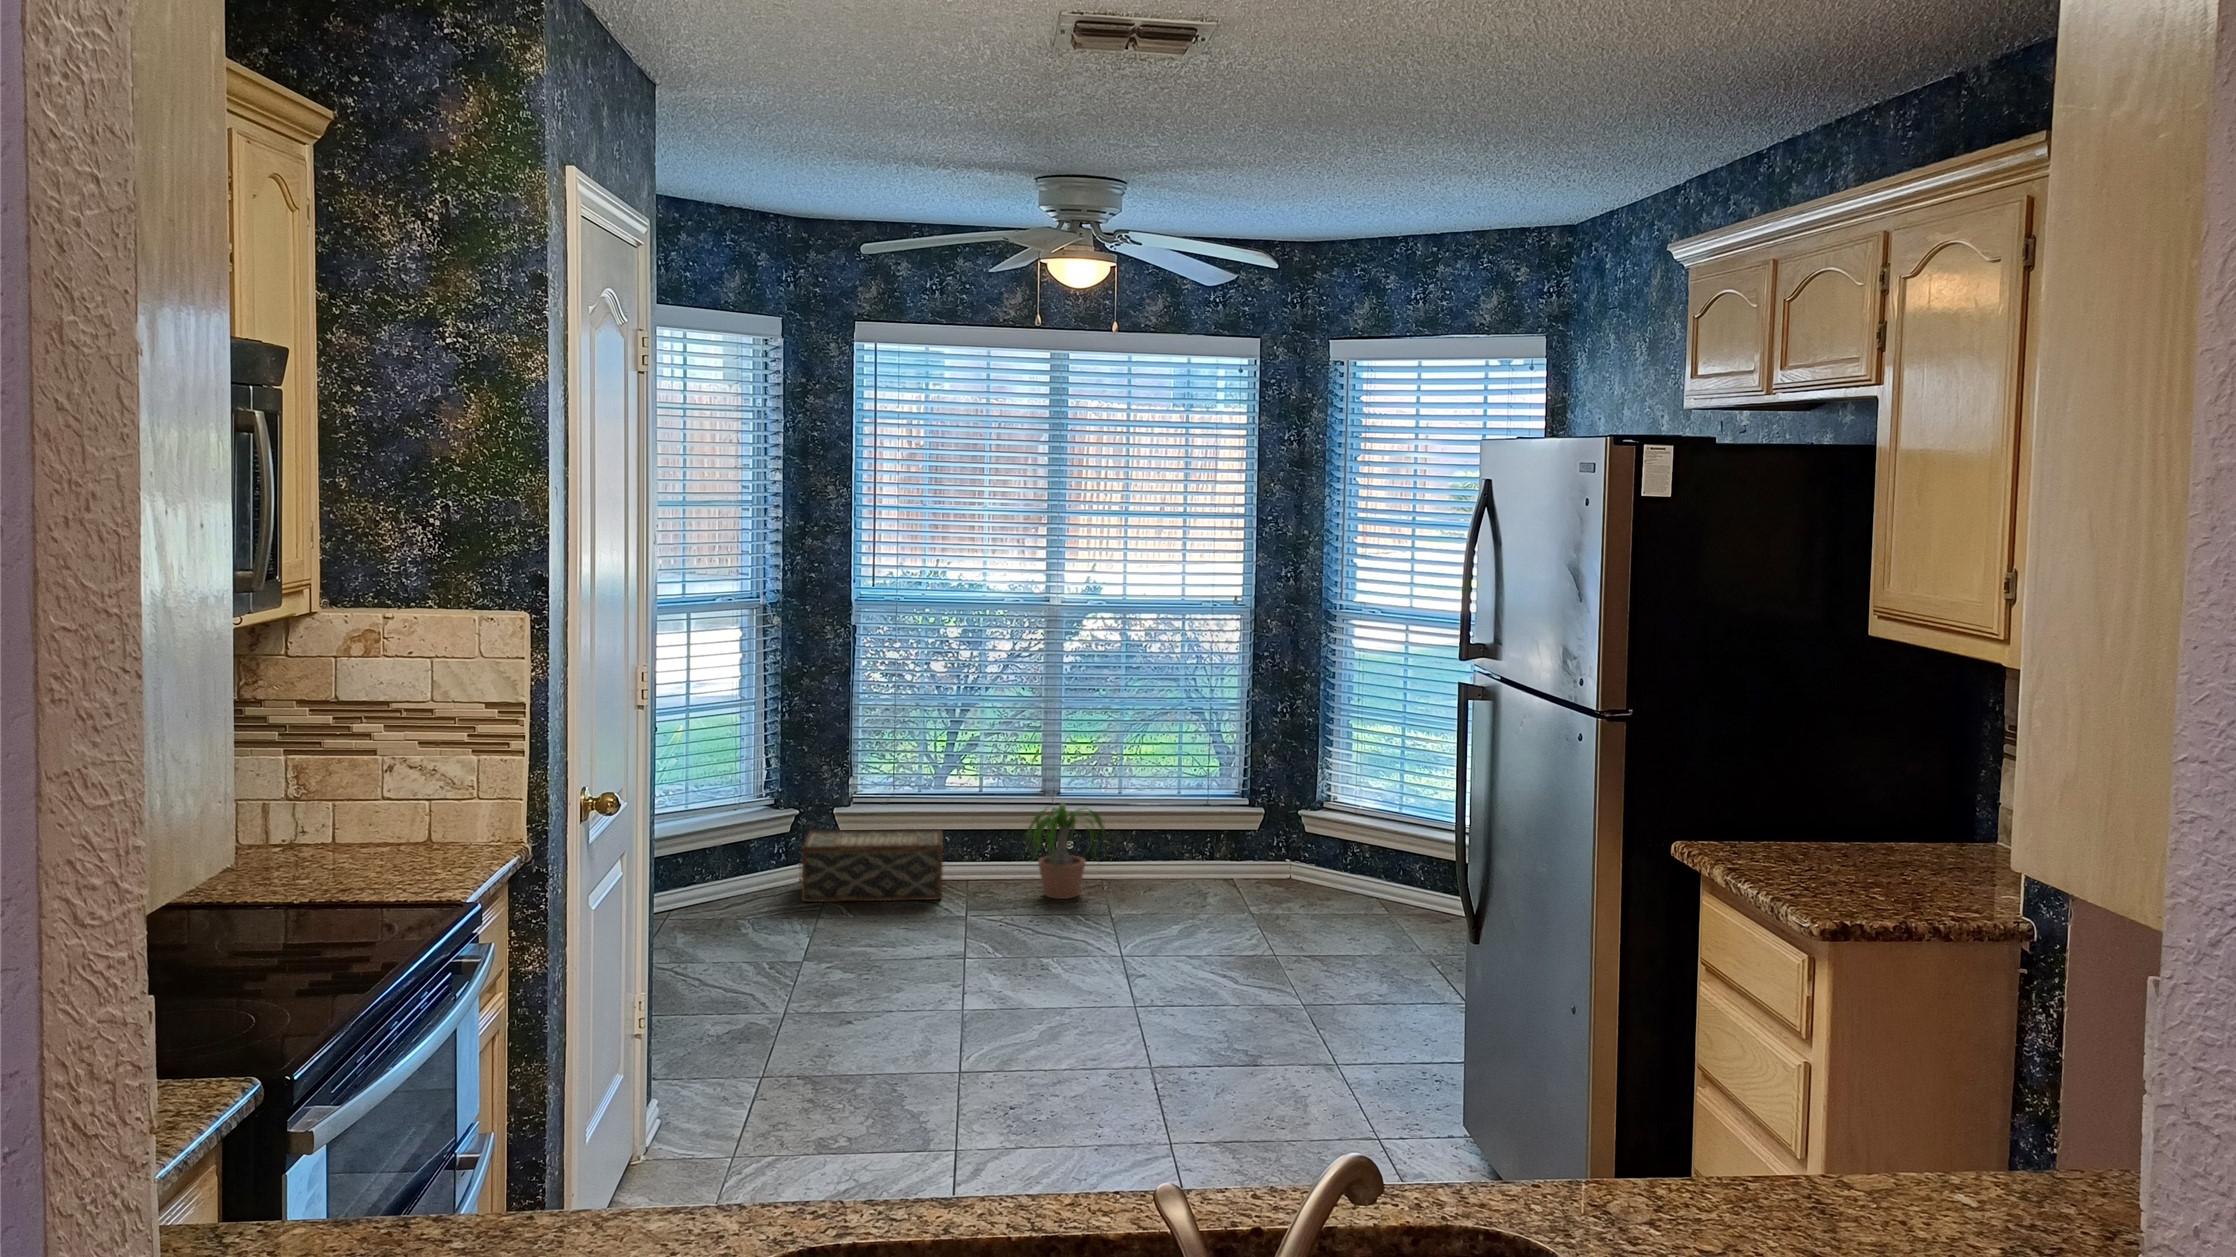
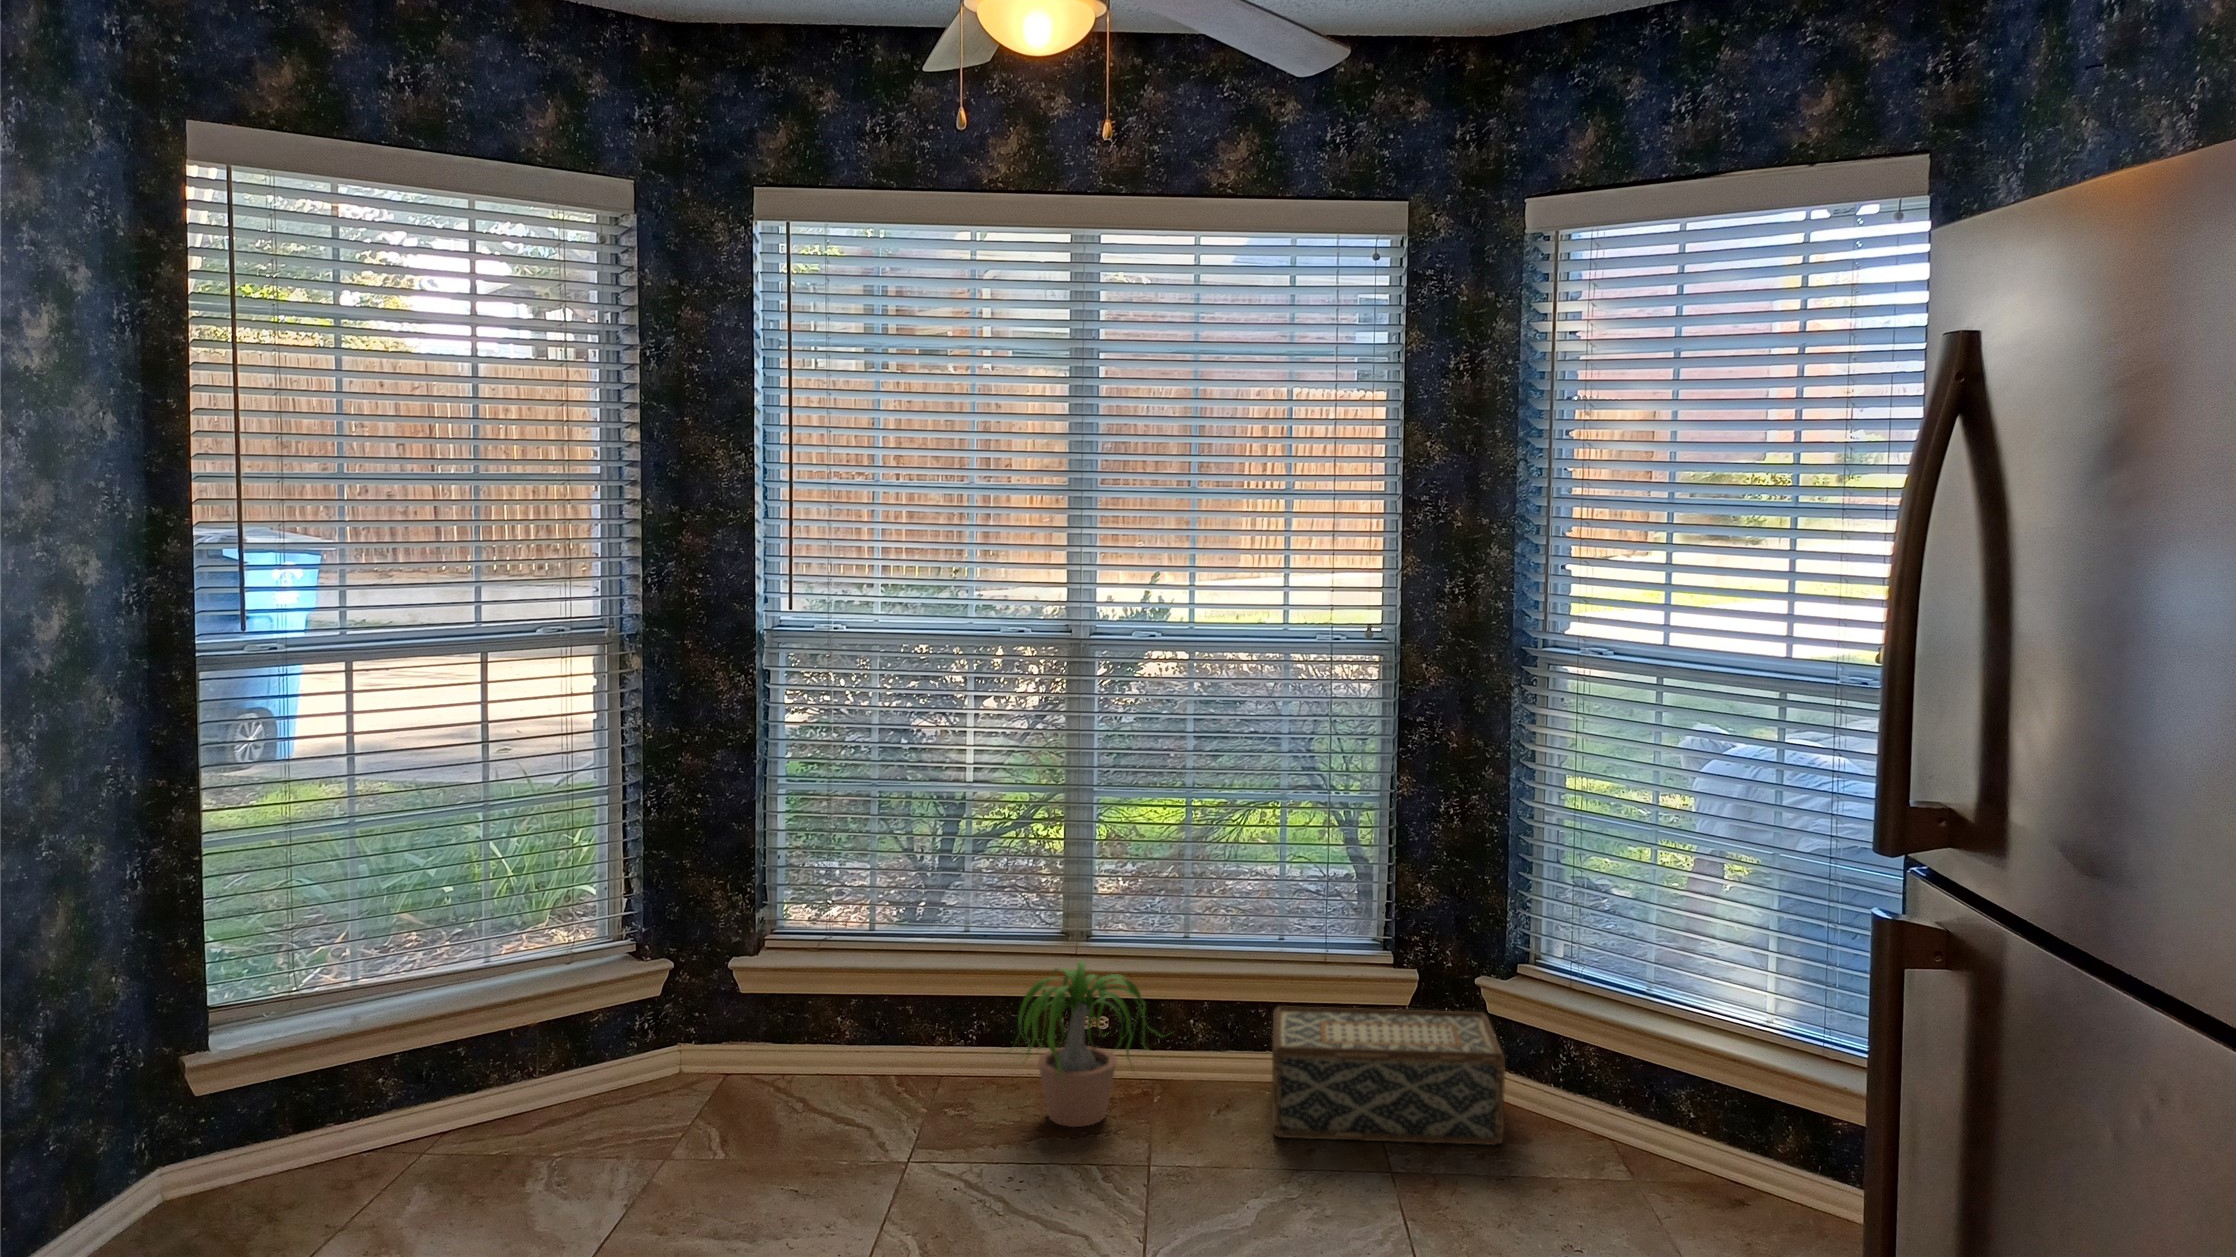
woven basket: present [802,829,943,902] -> present [1272,1006,1505,1145]

